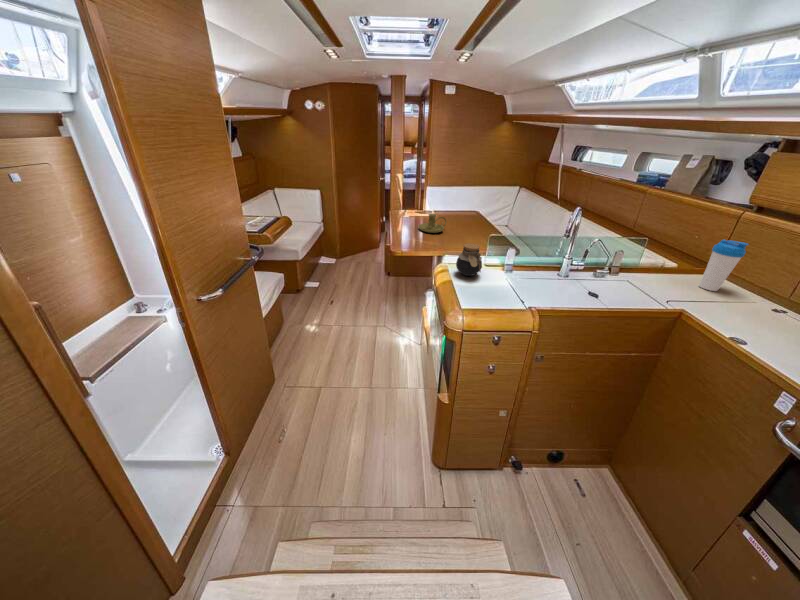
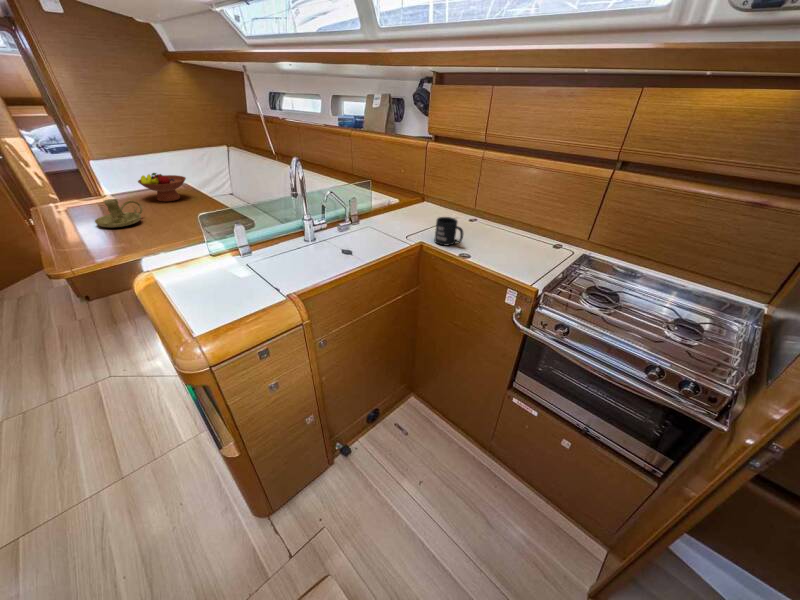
fruit bowl: none [449,200,480,222] -> present [138,173,186,202]
water bottle: present [699,240,748,291] -> none [419,169,441,217]
jar: present [456,243,482,276] -> none [159,233,205,280]
mug: none [703,292,749,326] -> present [435,217,463,246]

